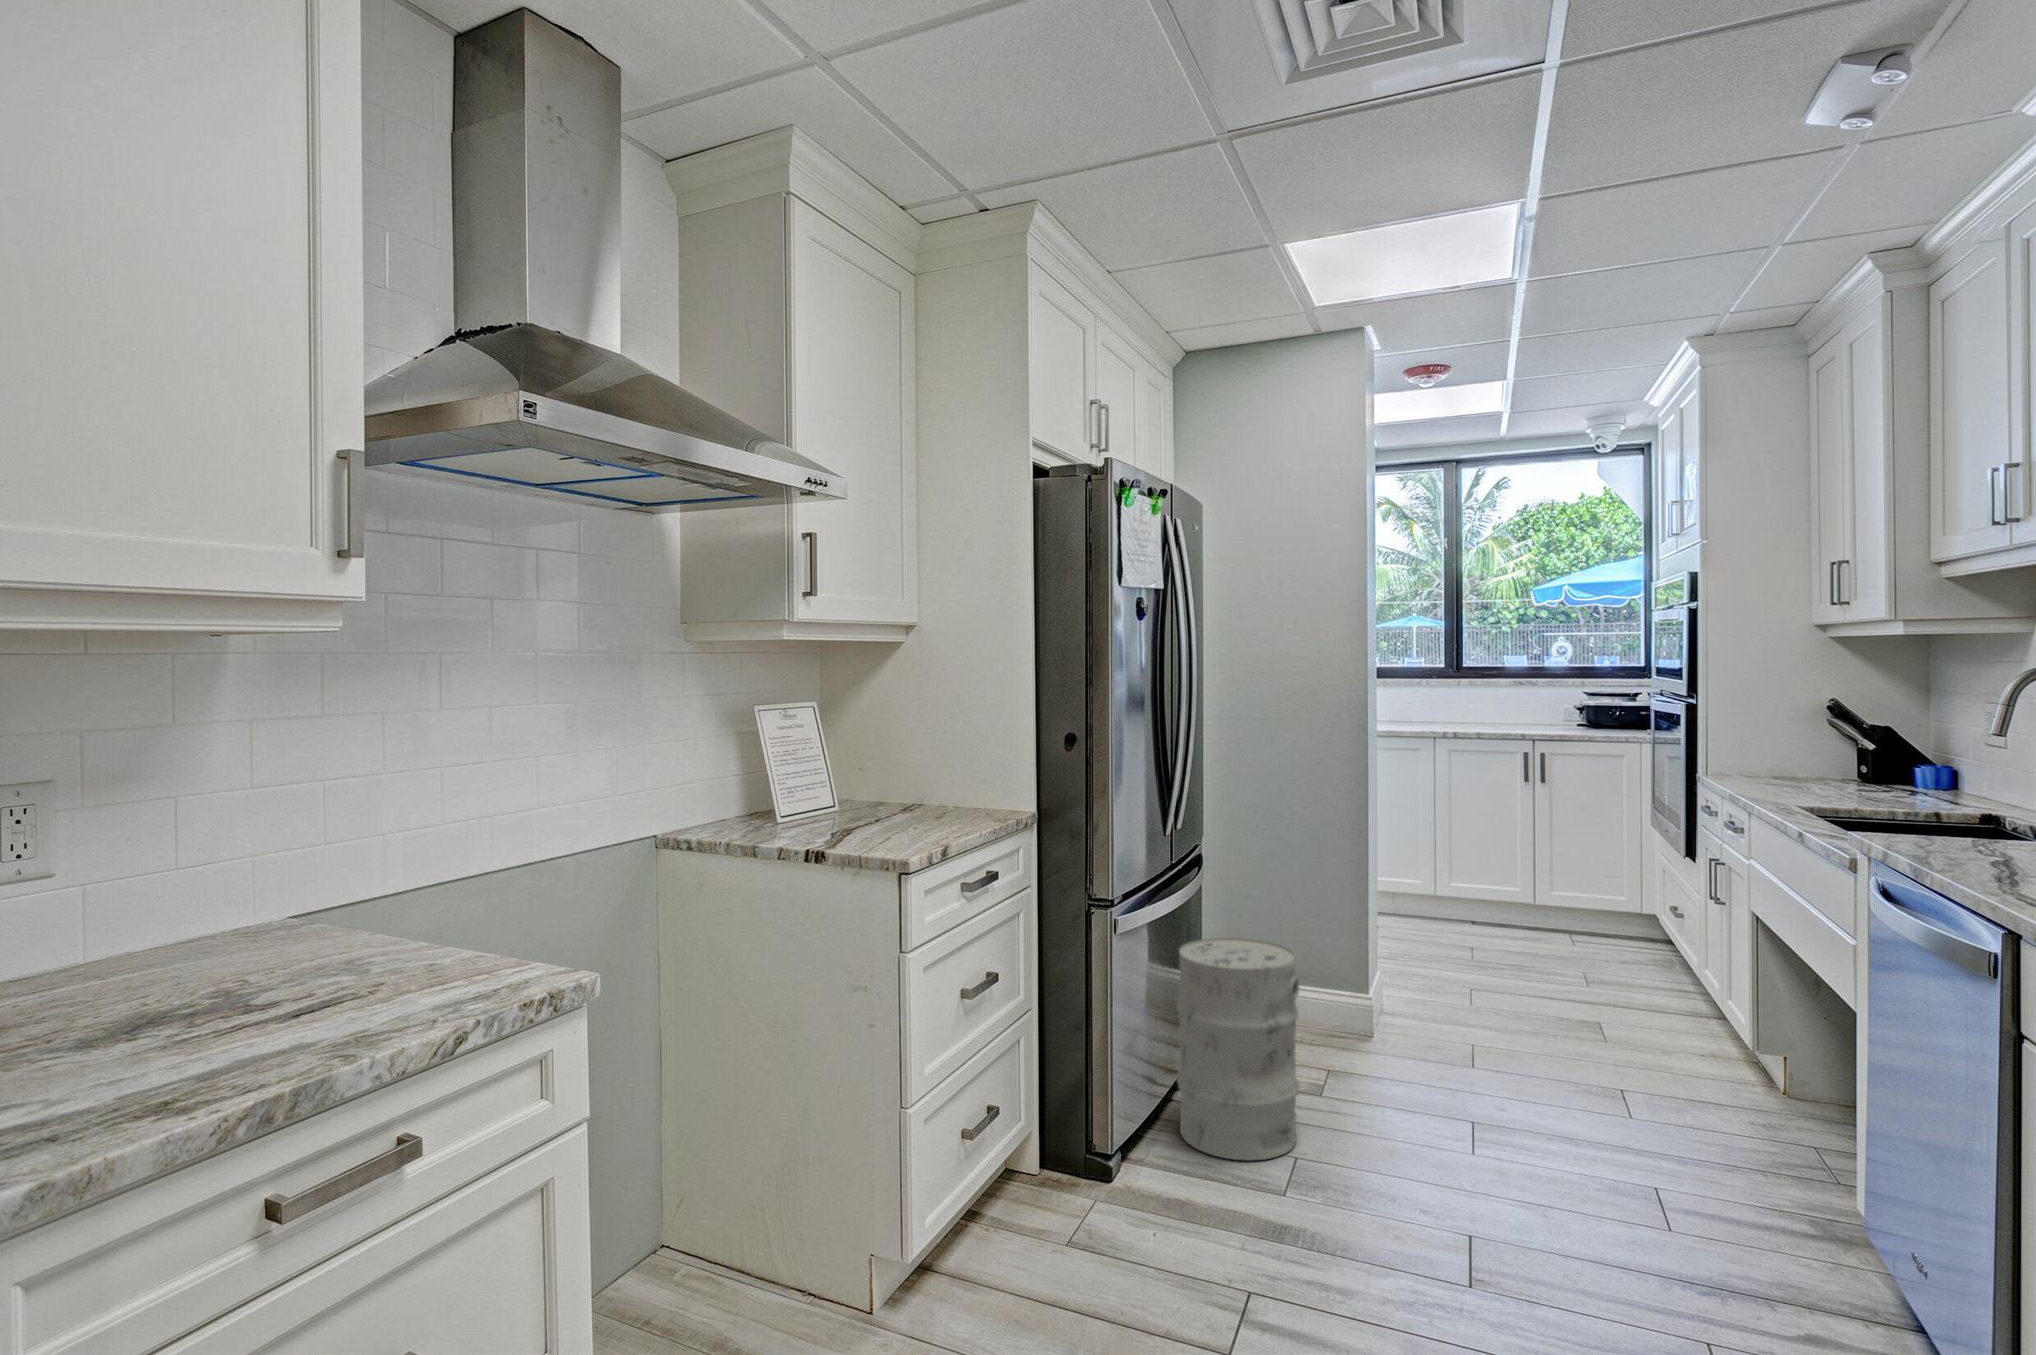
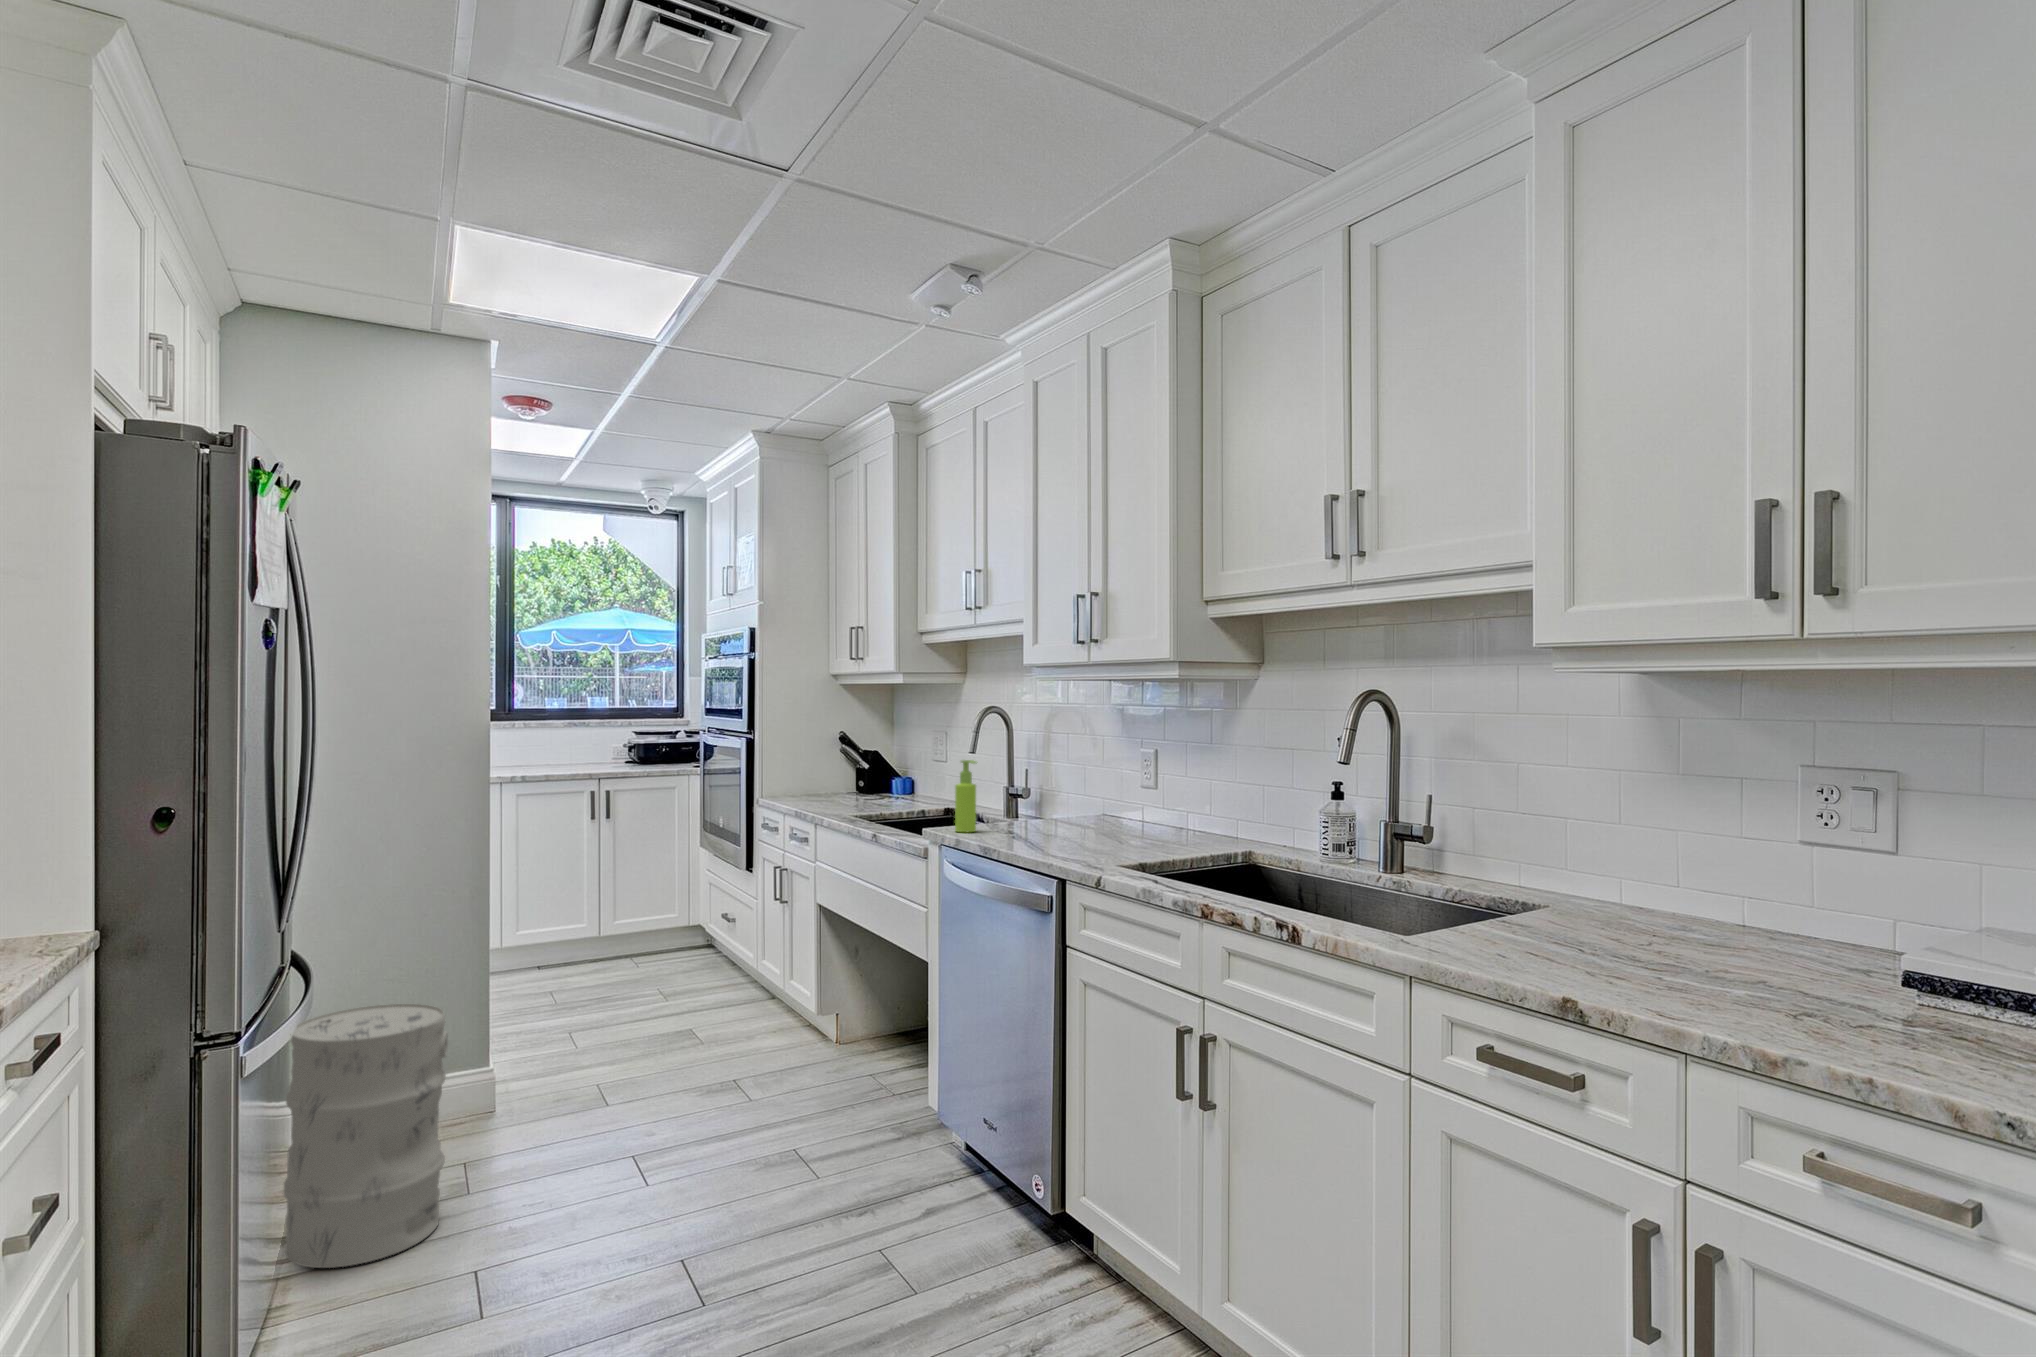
soap dispenser: none [1929,755,1969,861] -> present [955,760,976,832]

